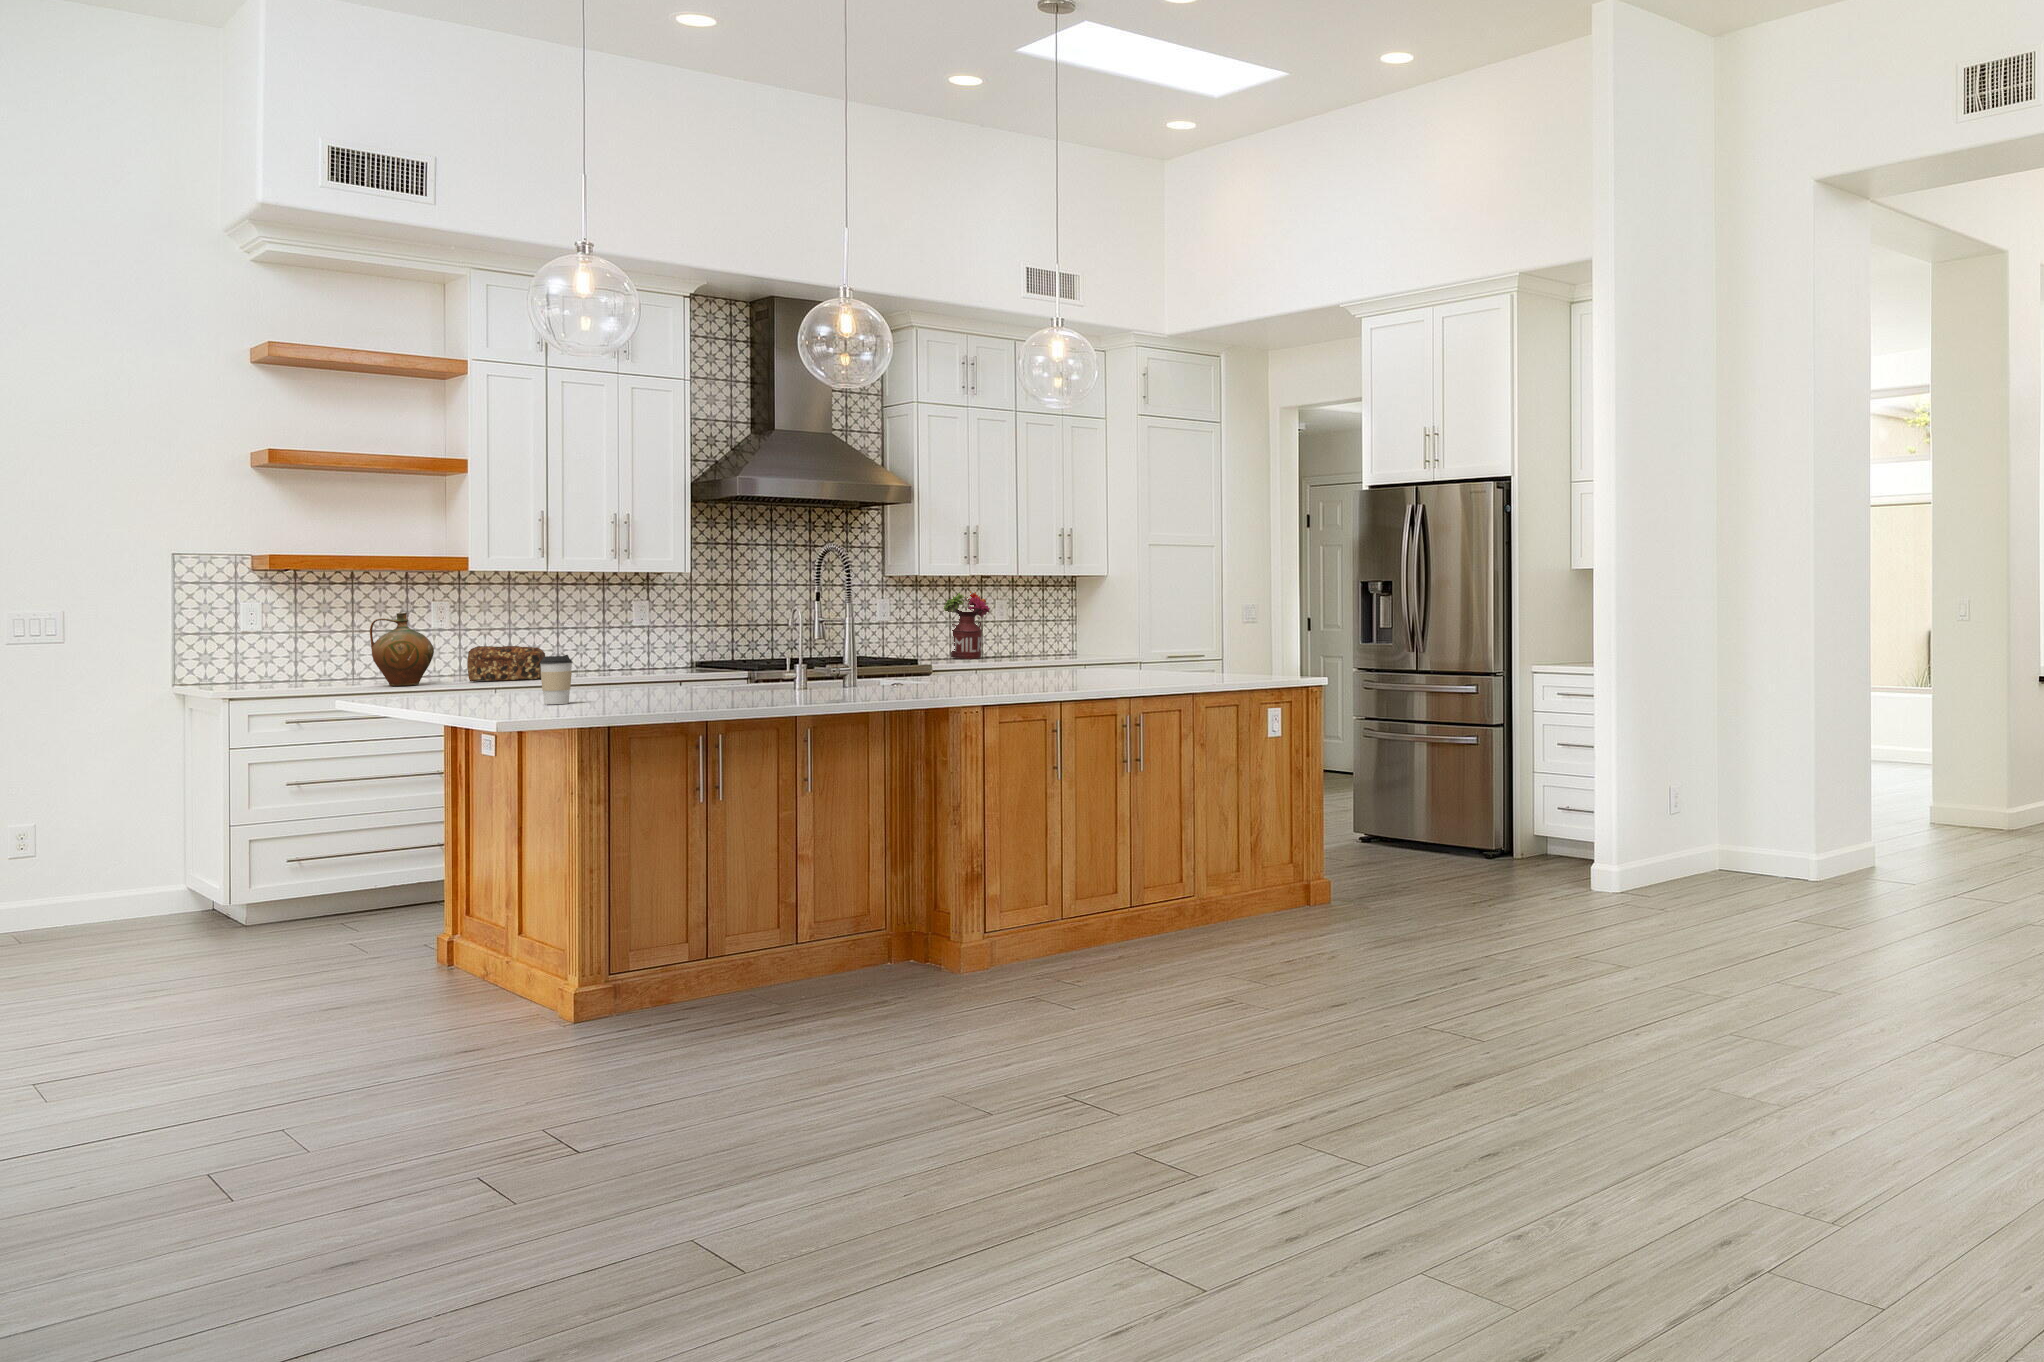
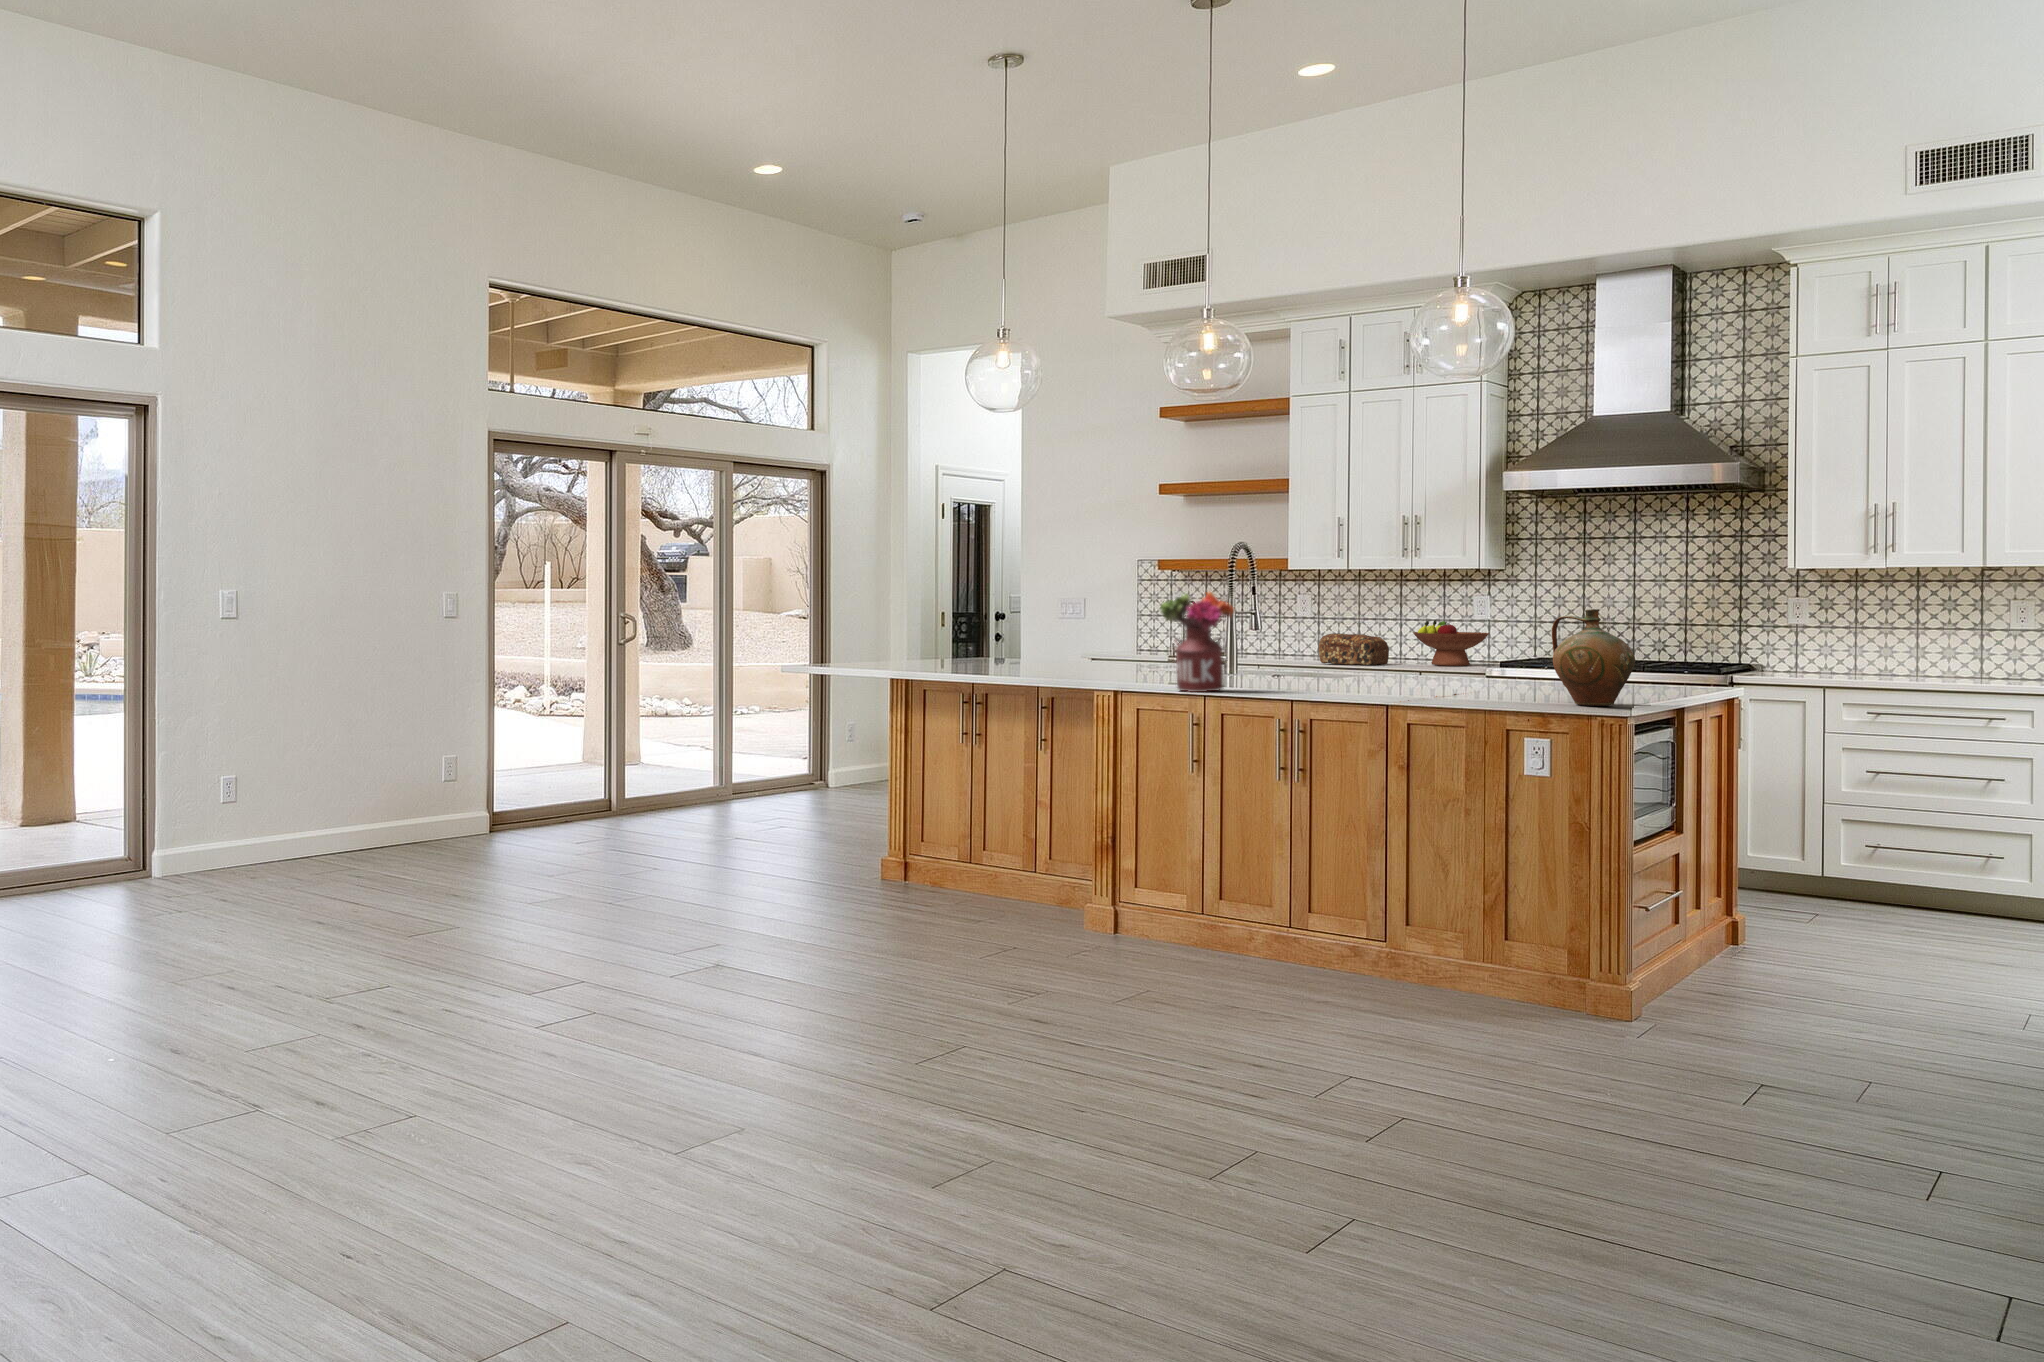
flower arrangement: present [943,592,990,659] -> present [1160,592,1235,692]
ceramic jug: present [370,613,434,686] -> present [1552,609,1635,706]
fruit bowl: none [573,627,653,675] -> present [1413,620,1489,666]
coffee cup: present [540,655,572,704] -> none [1104,645,1129,685]

